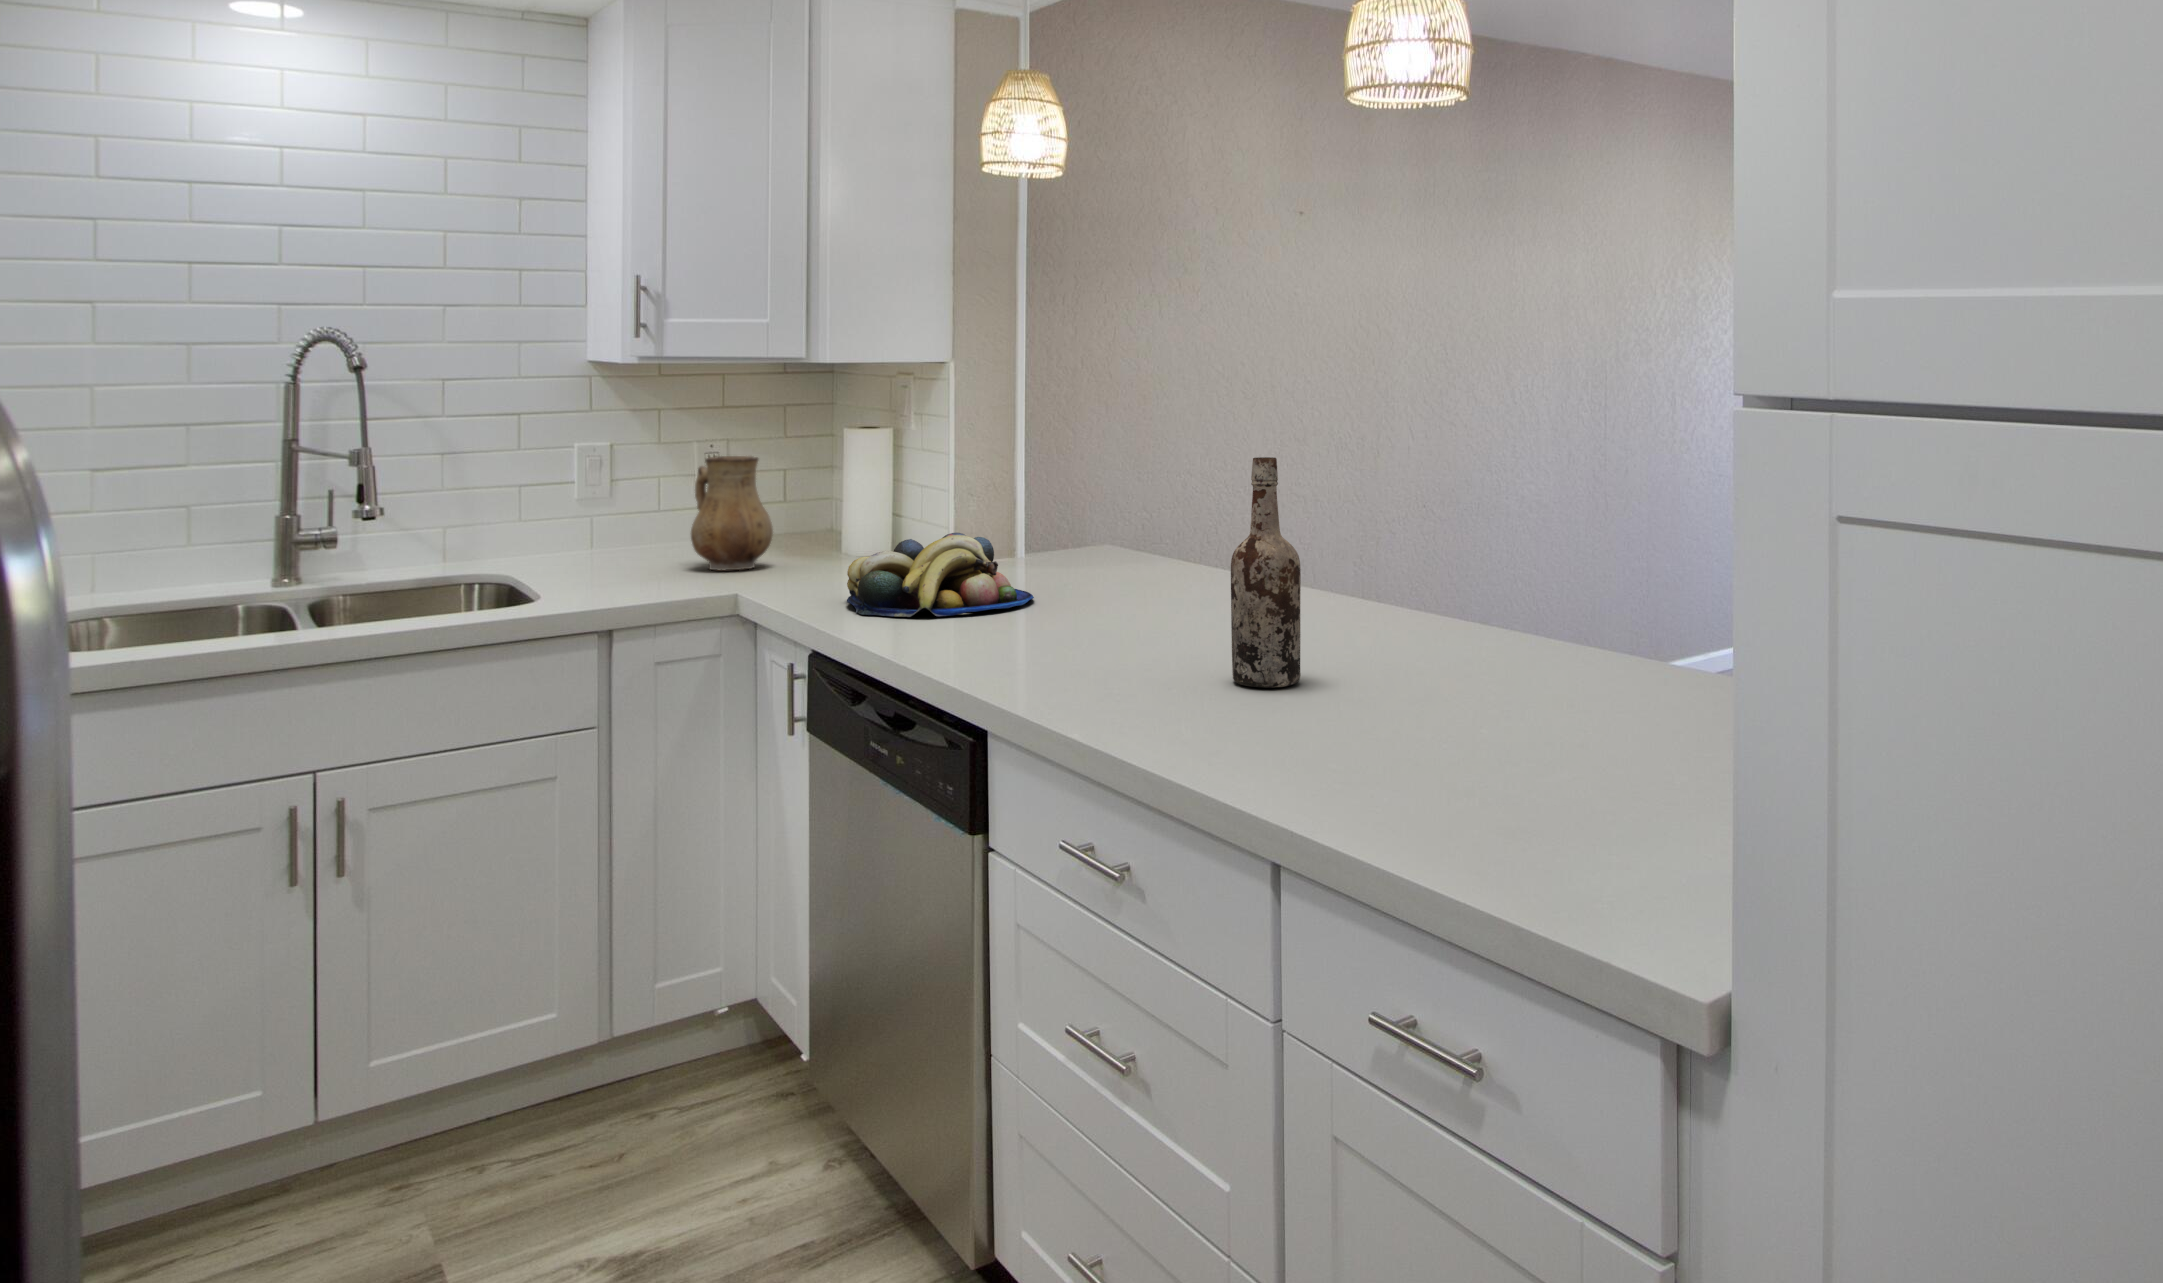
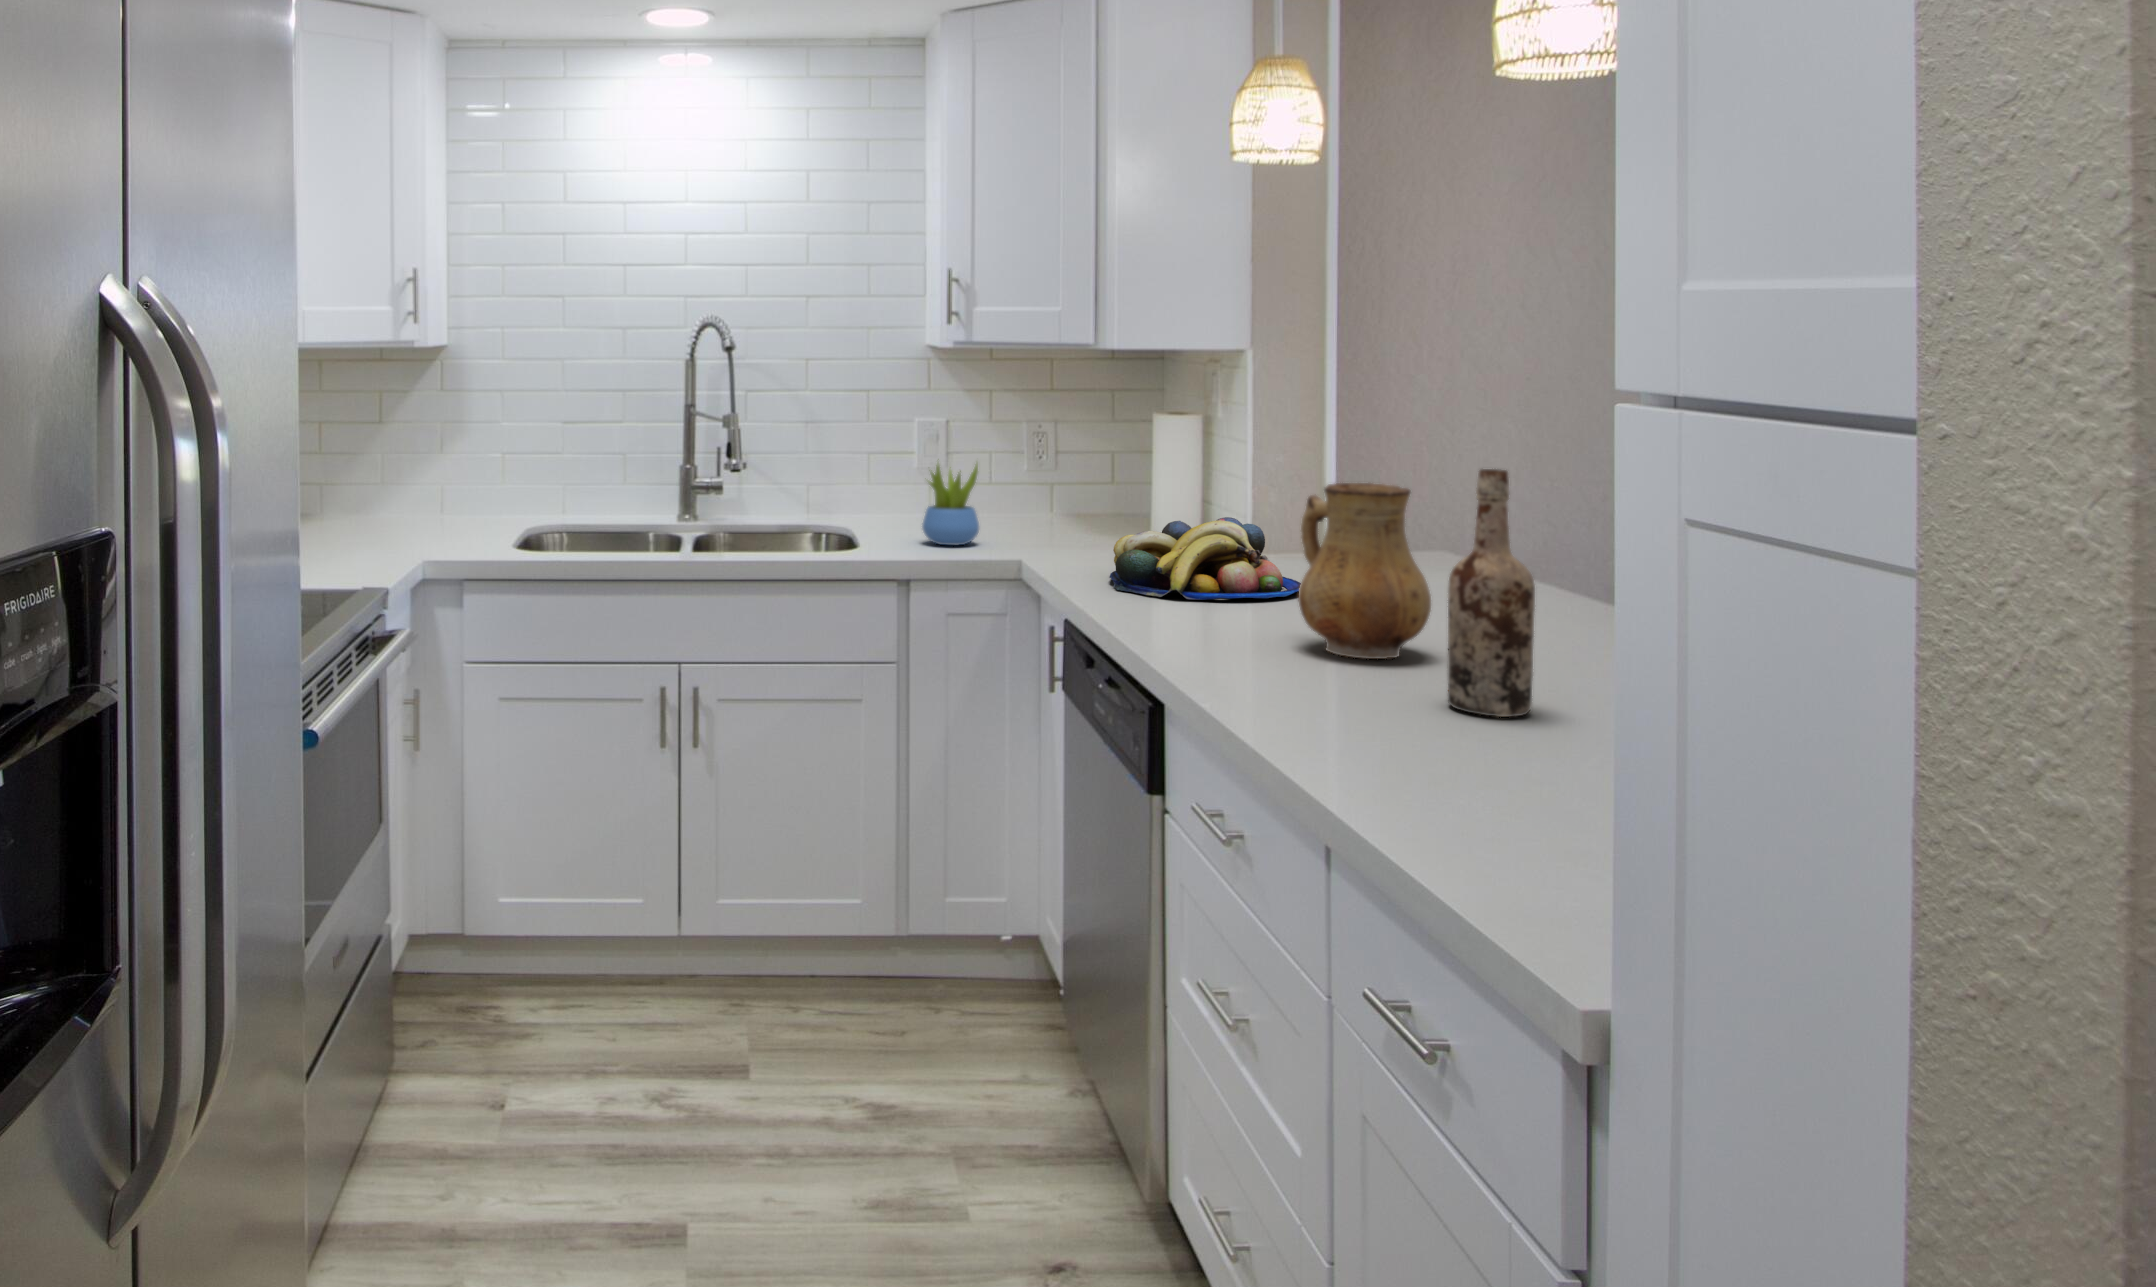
ceramic pitcher: present [691,456,773,570] -> present [1298,483,1431,659]
succulent plant: none [616,488,682,588] -> present [922,465,979,545]

